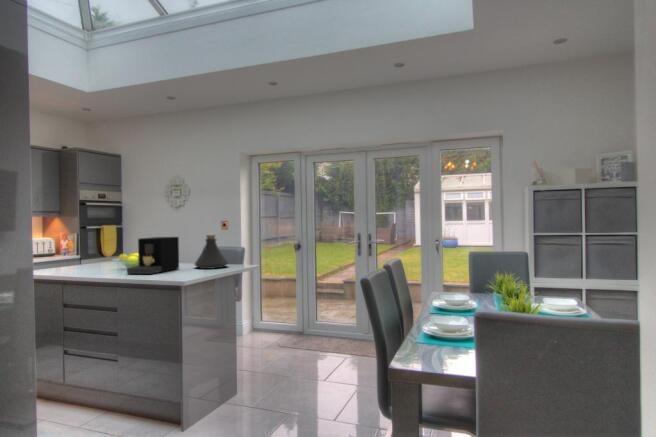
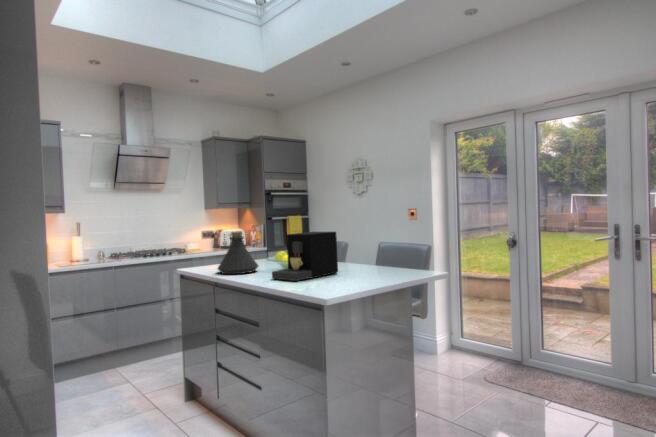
bottle: present [195,235,228,269] -> present [218,231,258,274]

